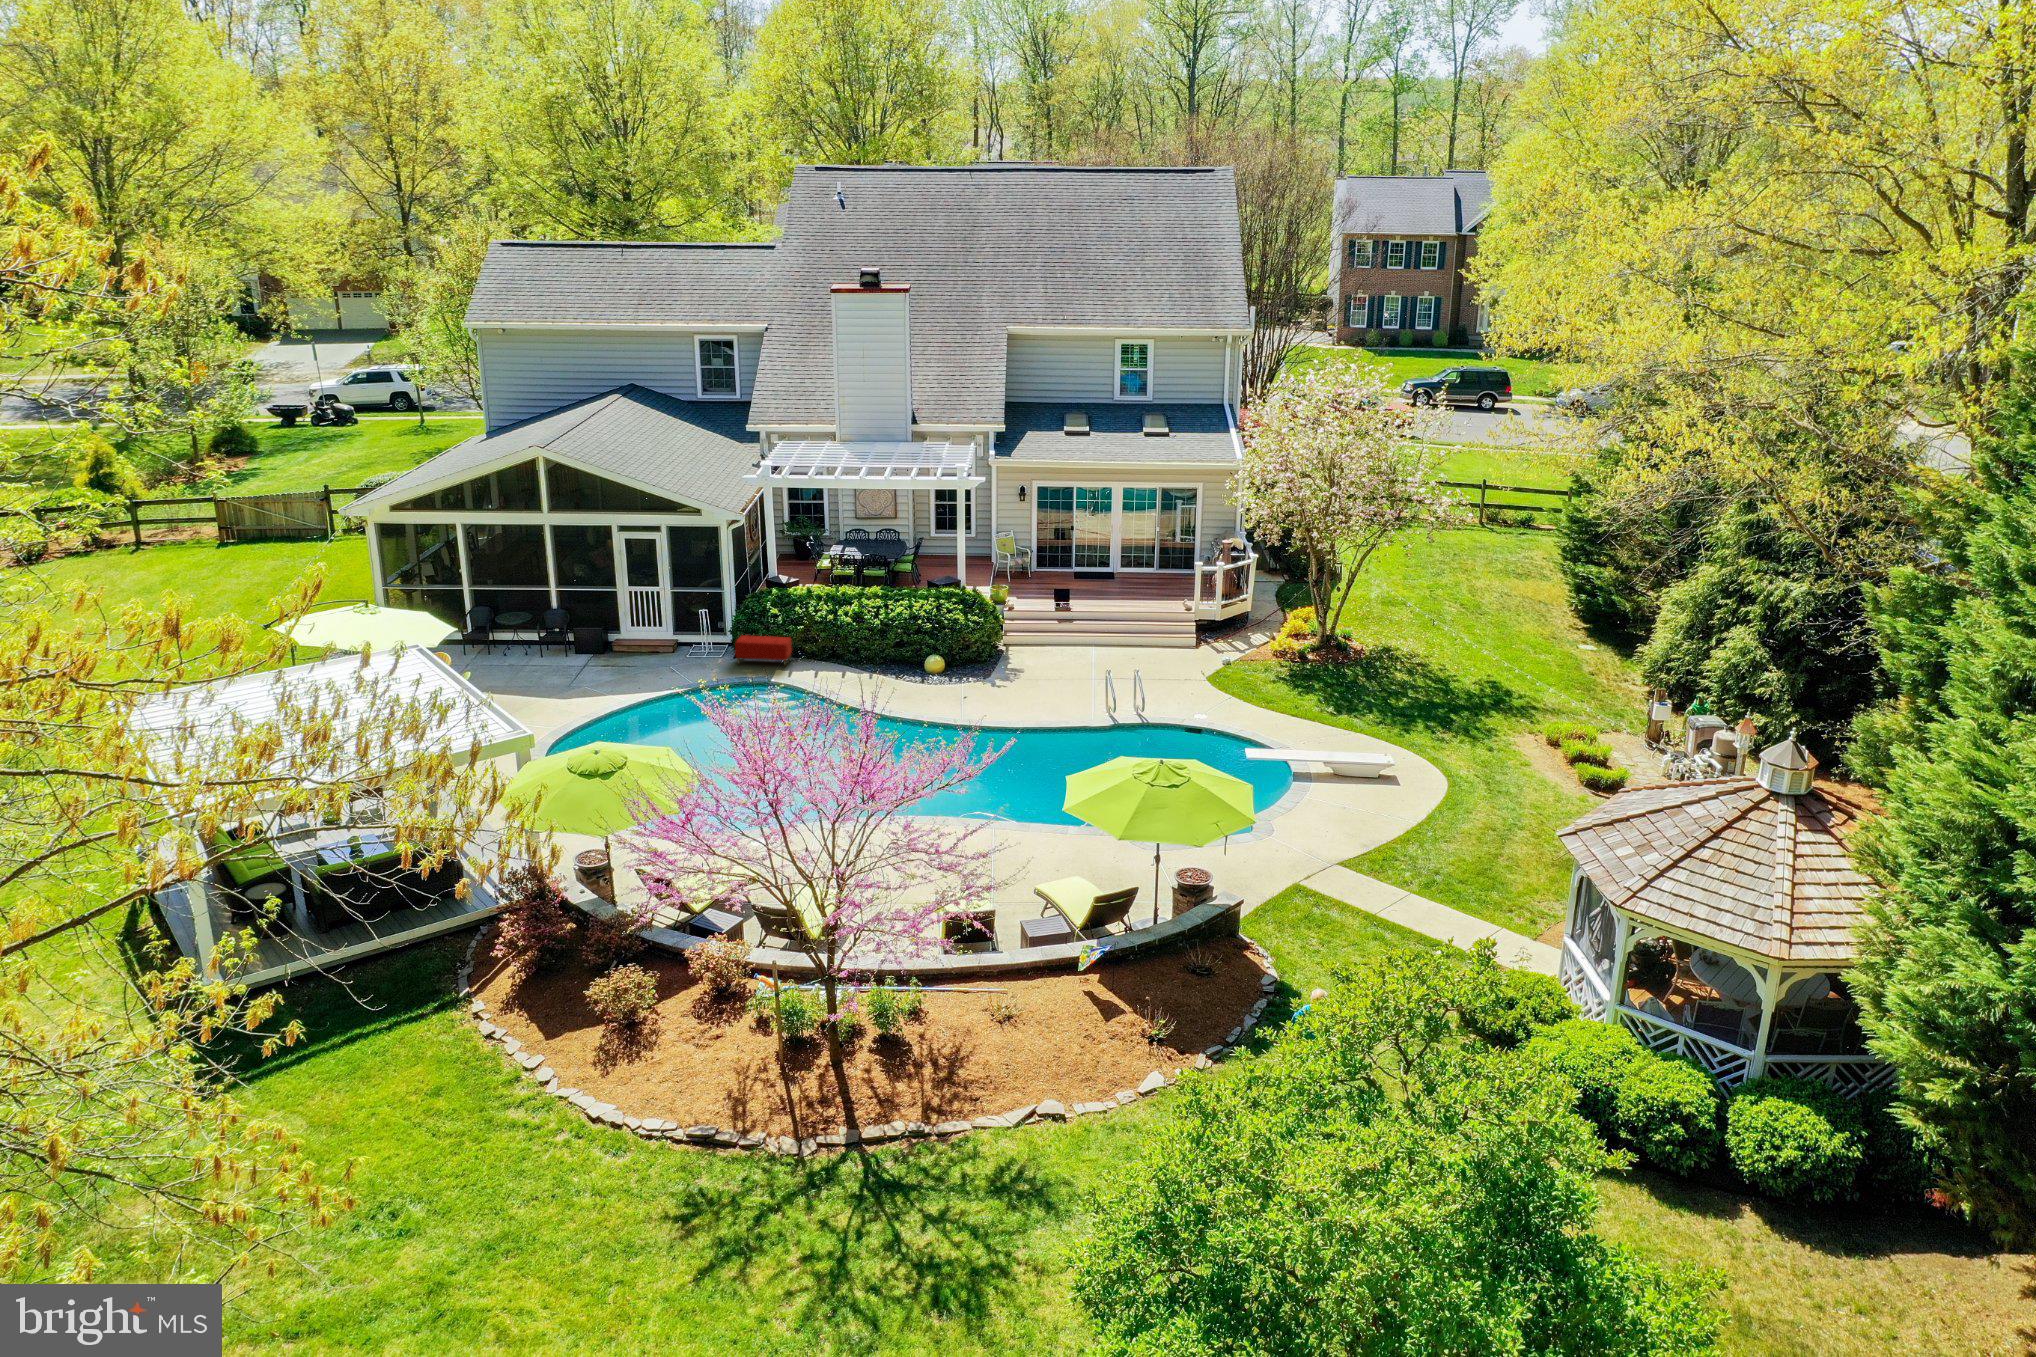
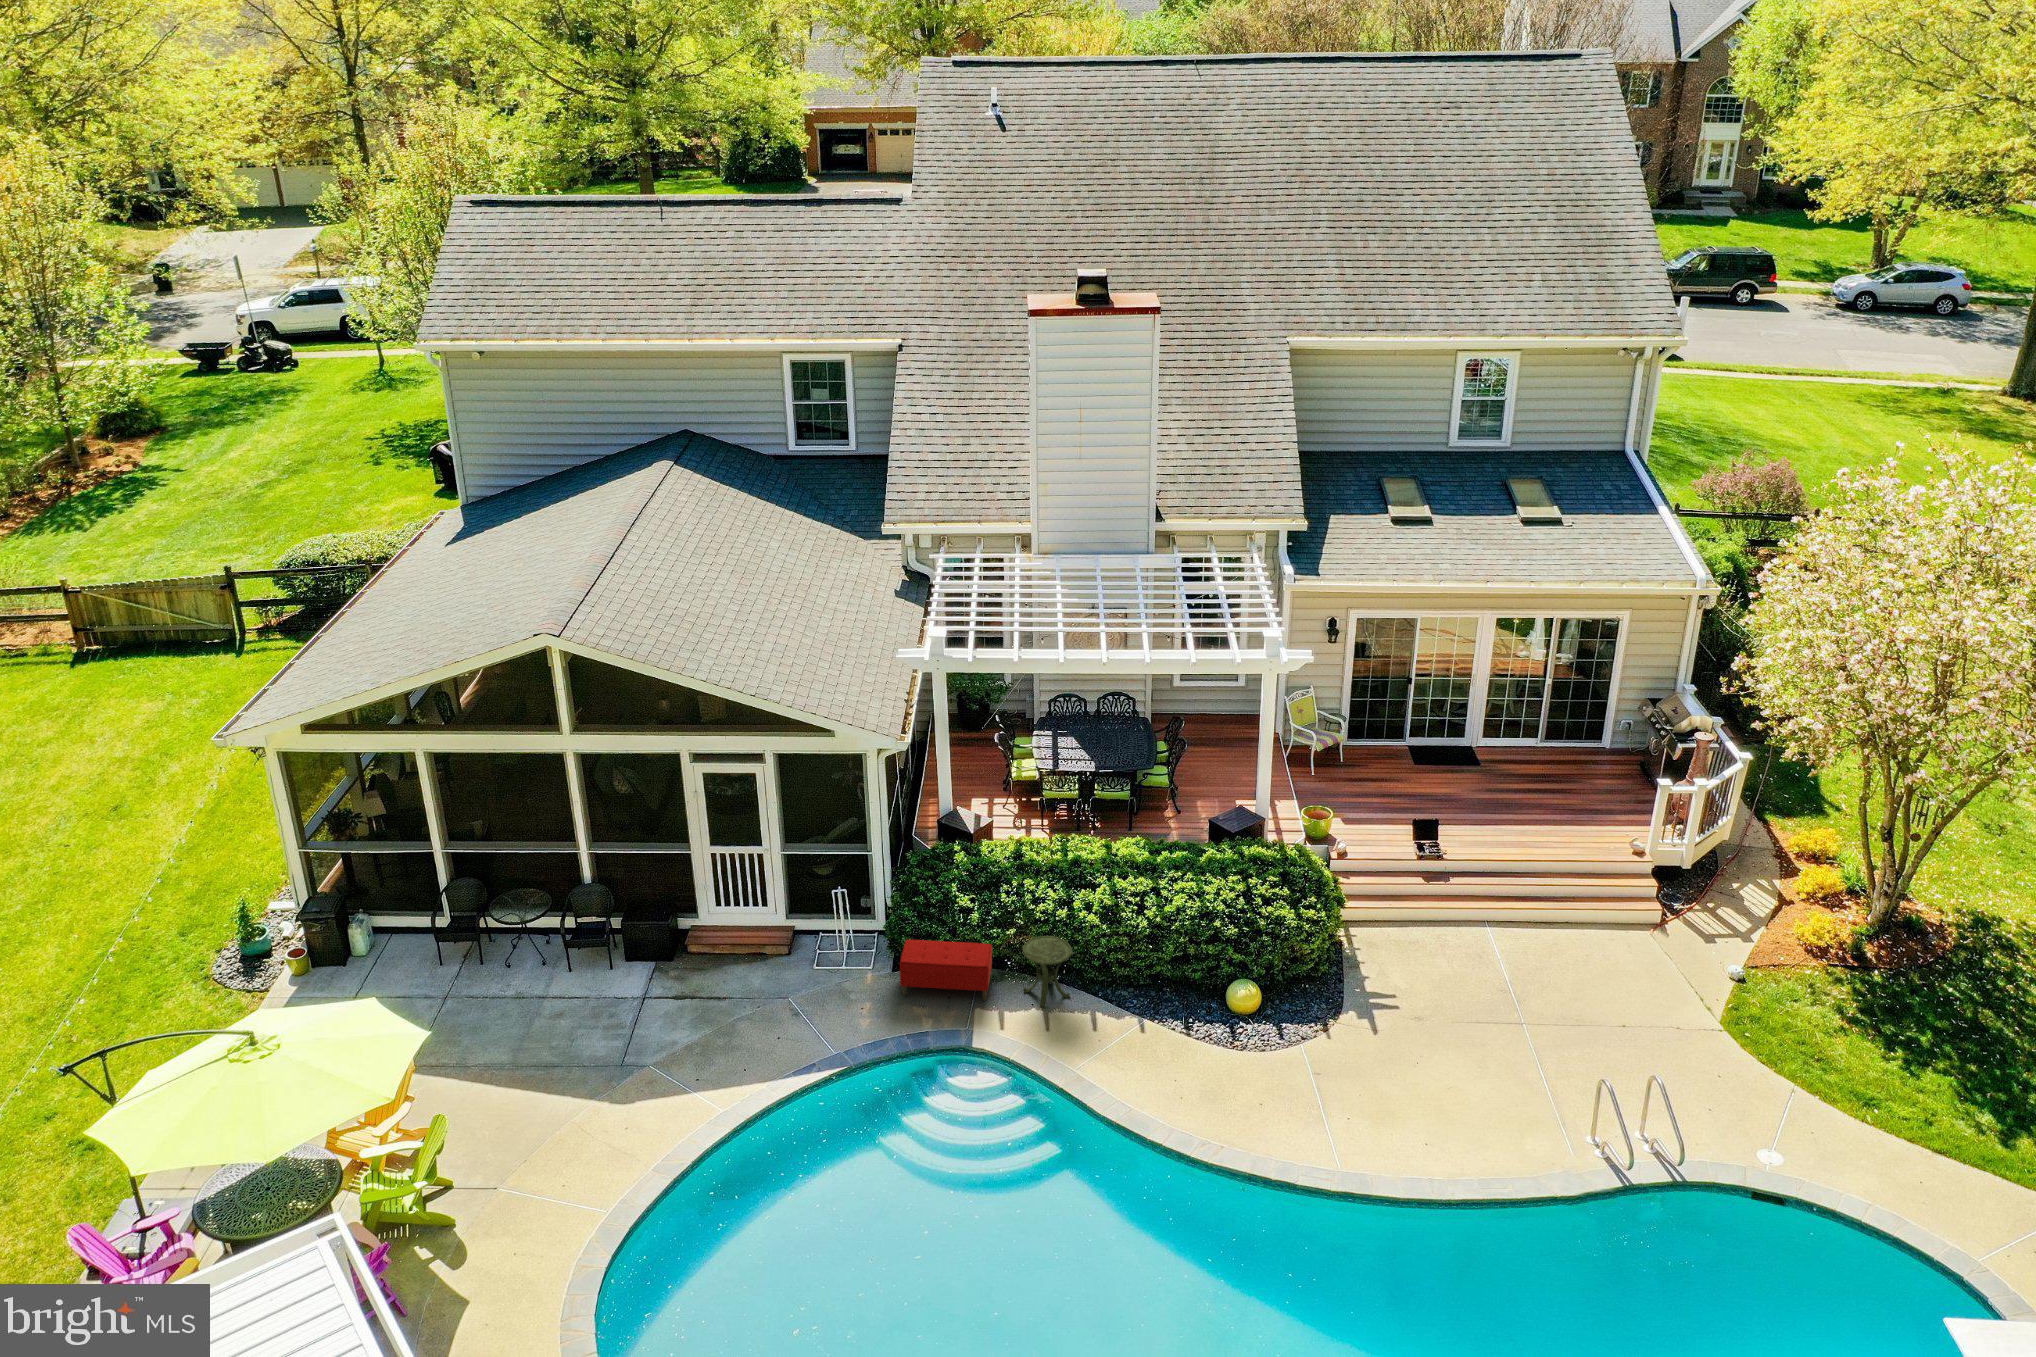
side table: none [807,632,836,669] -> present [1022,936,1073,1007]

